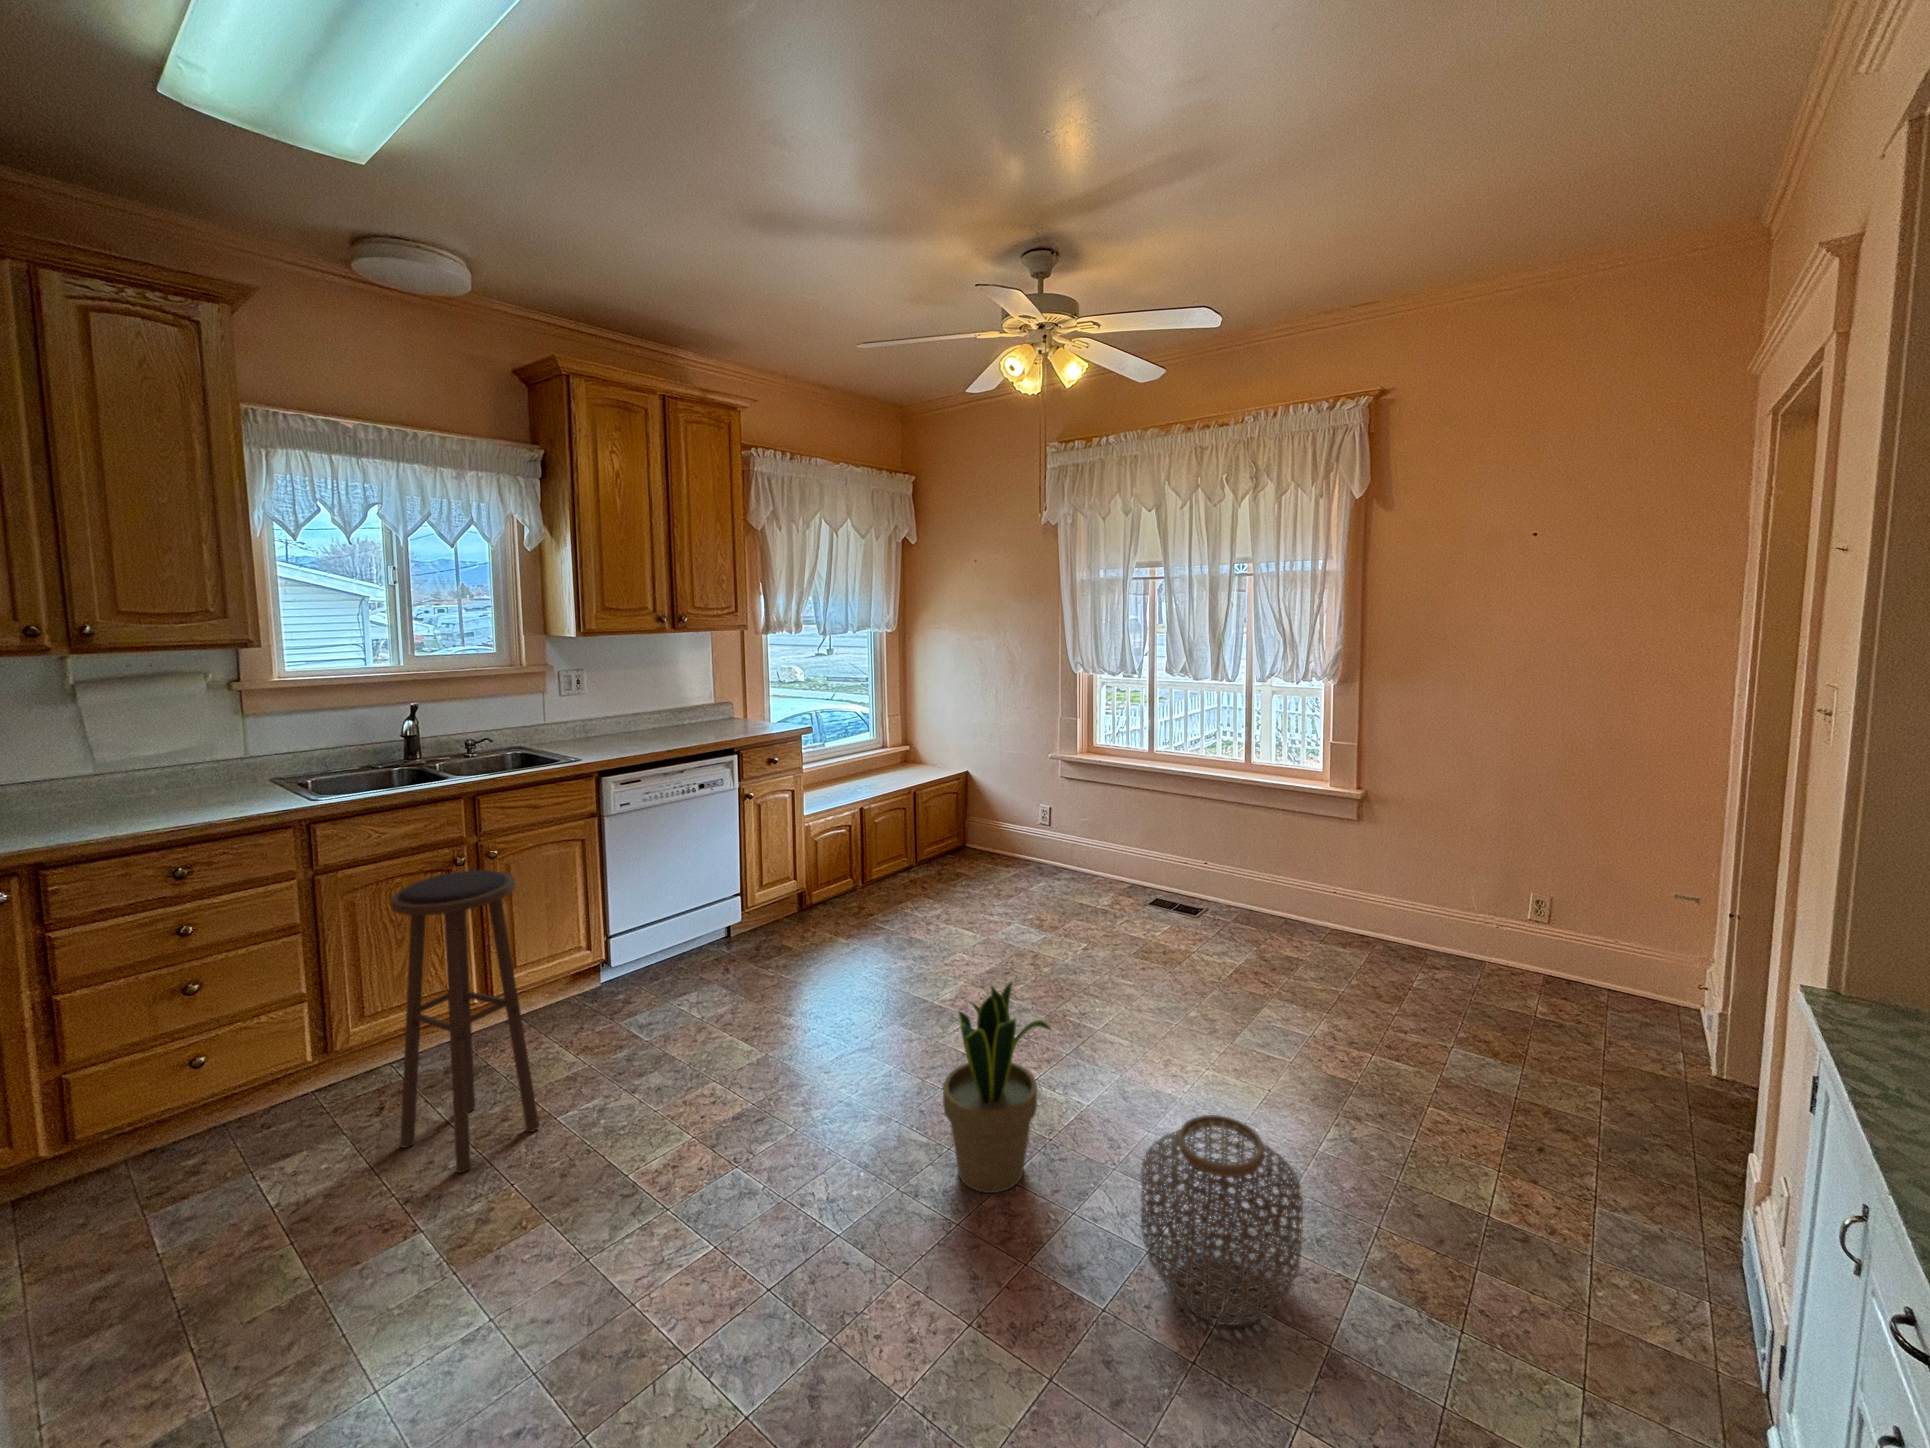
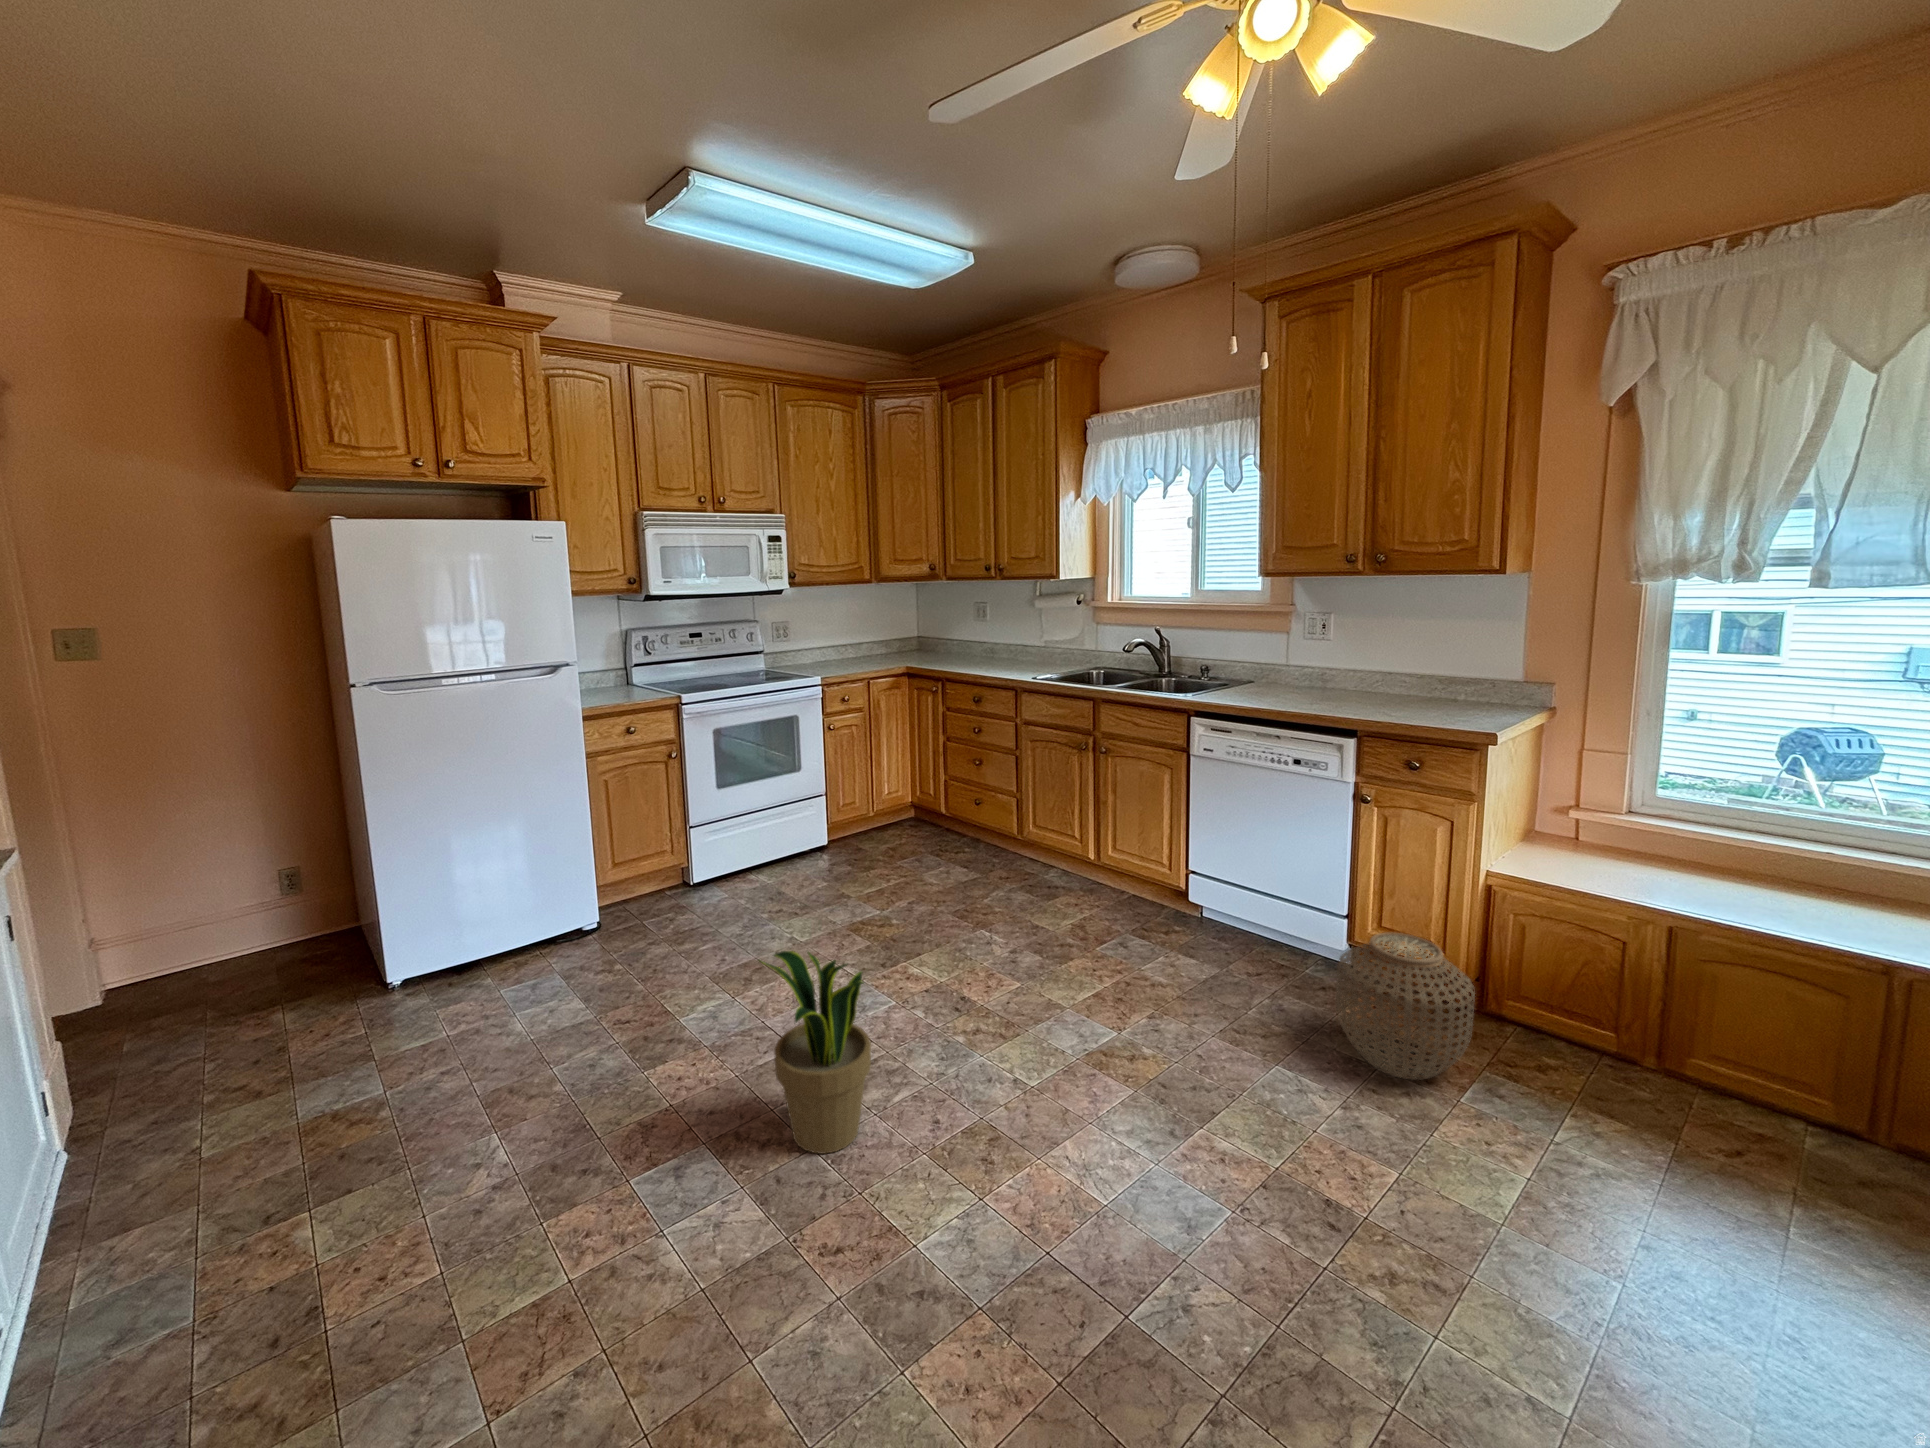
stool: present [391,870,539,1173] -> none [925,731,1002,923]
woven basket: present [1141,1115,1303,1326] -> present [1336,933,1475,1080]

